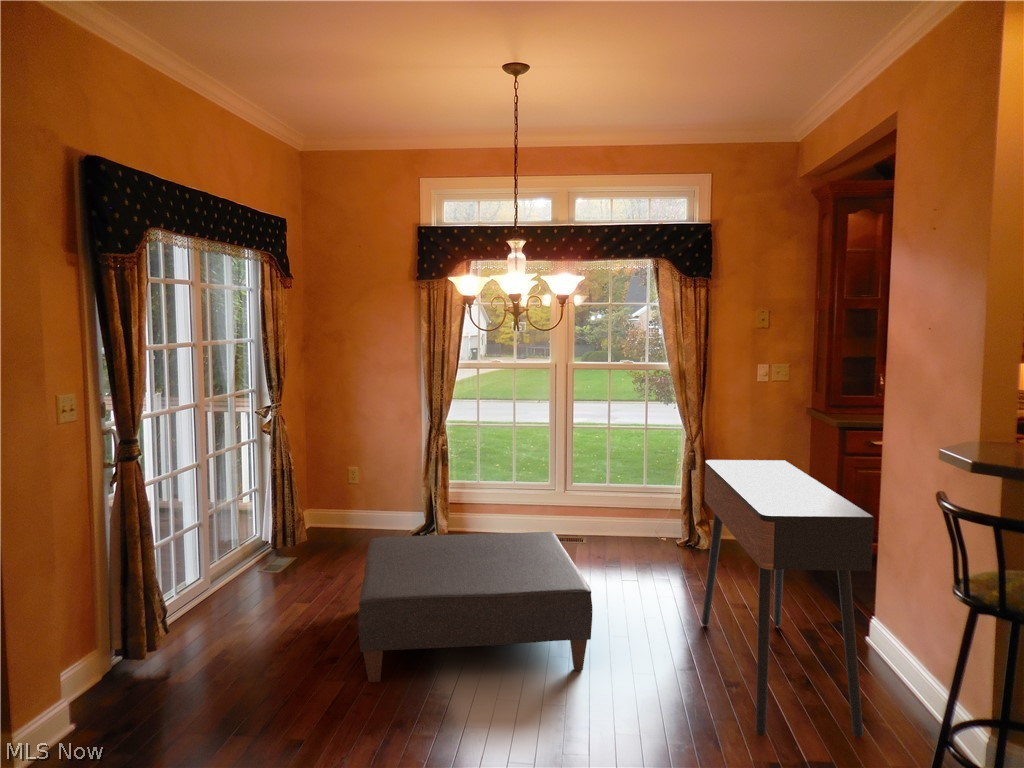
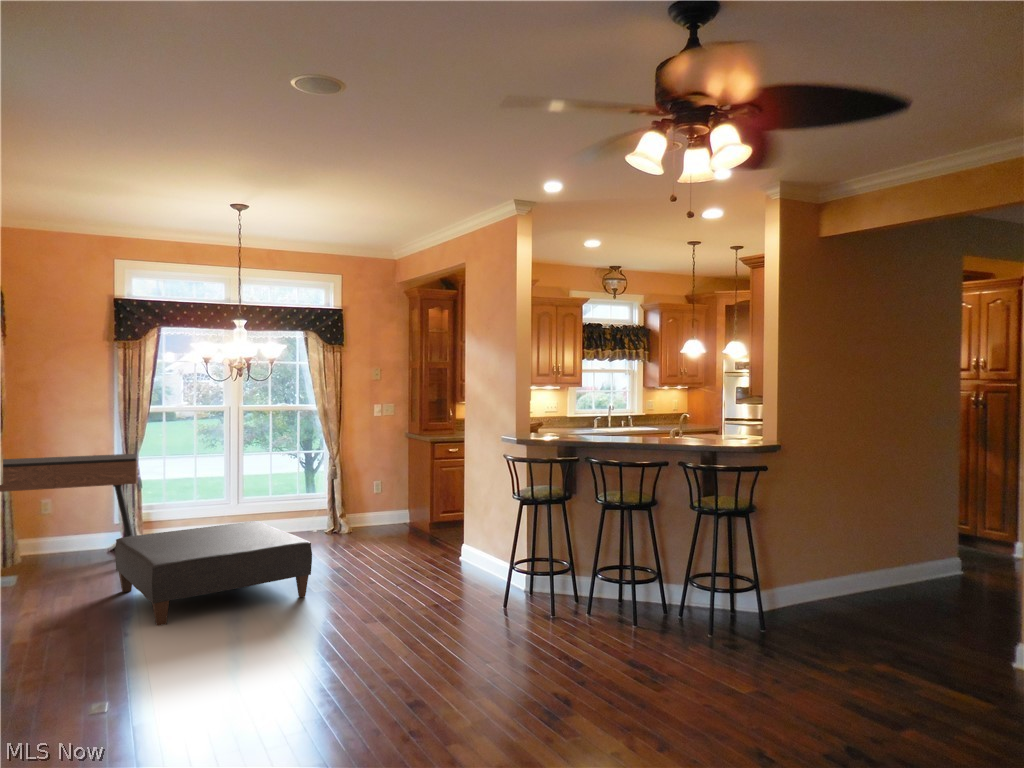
console table: present [702,460,874,737] -> present [0,454,138,537]

